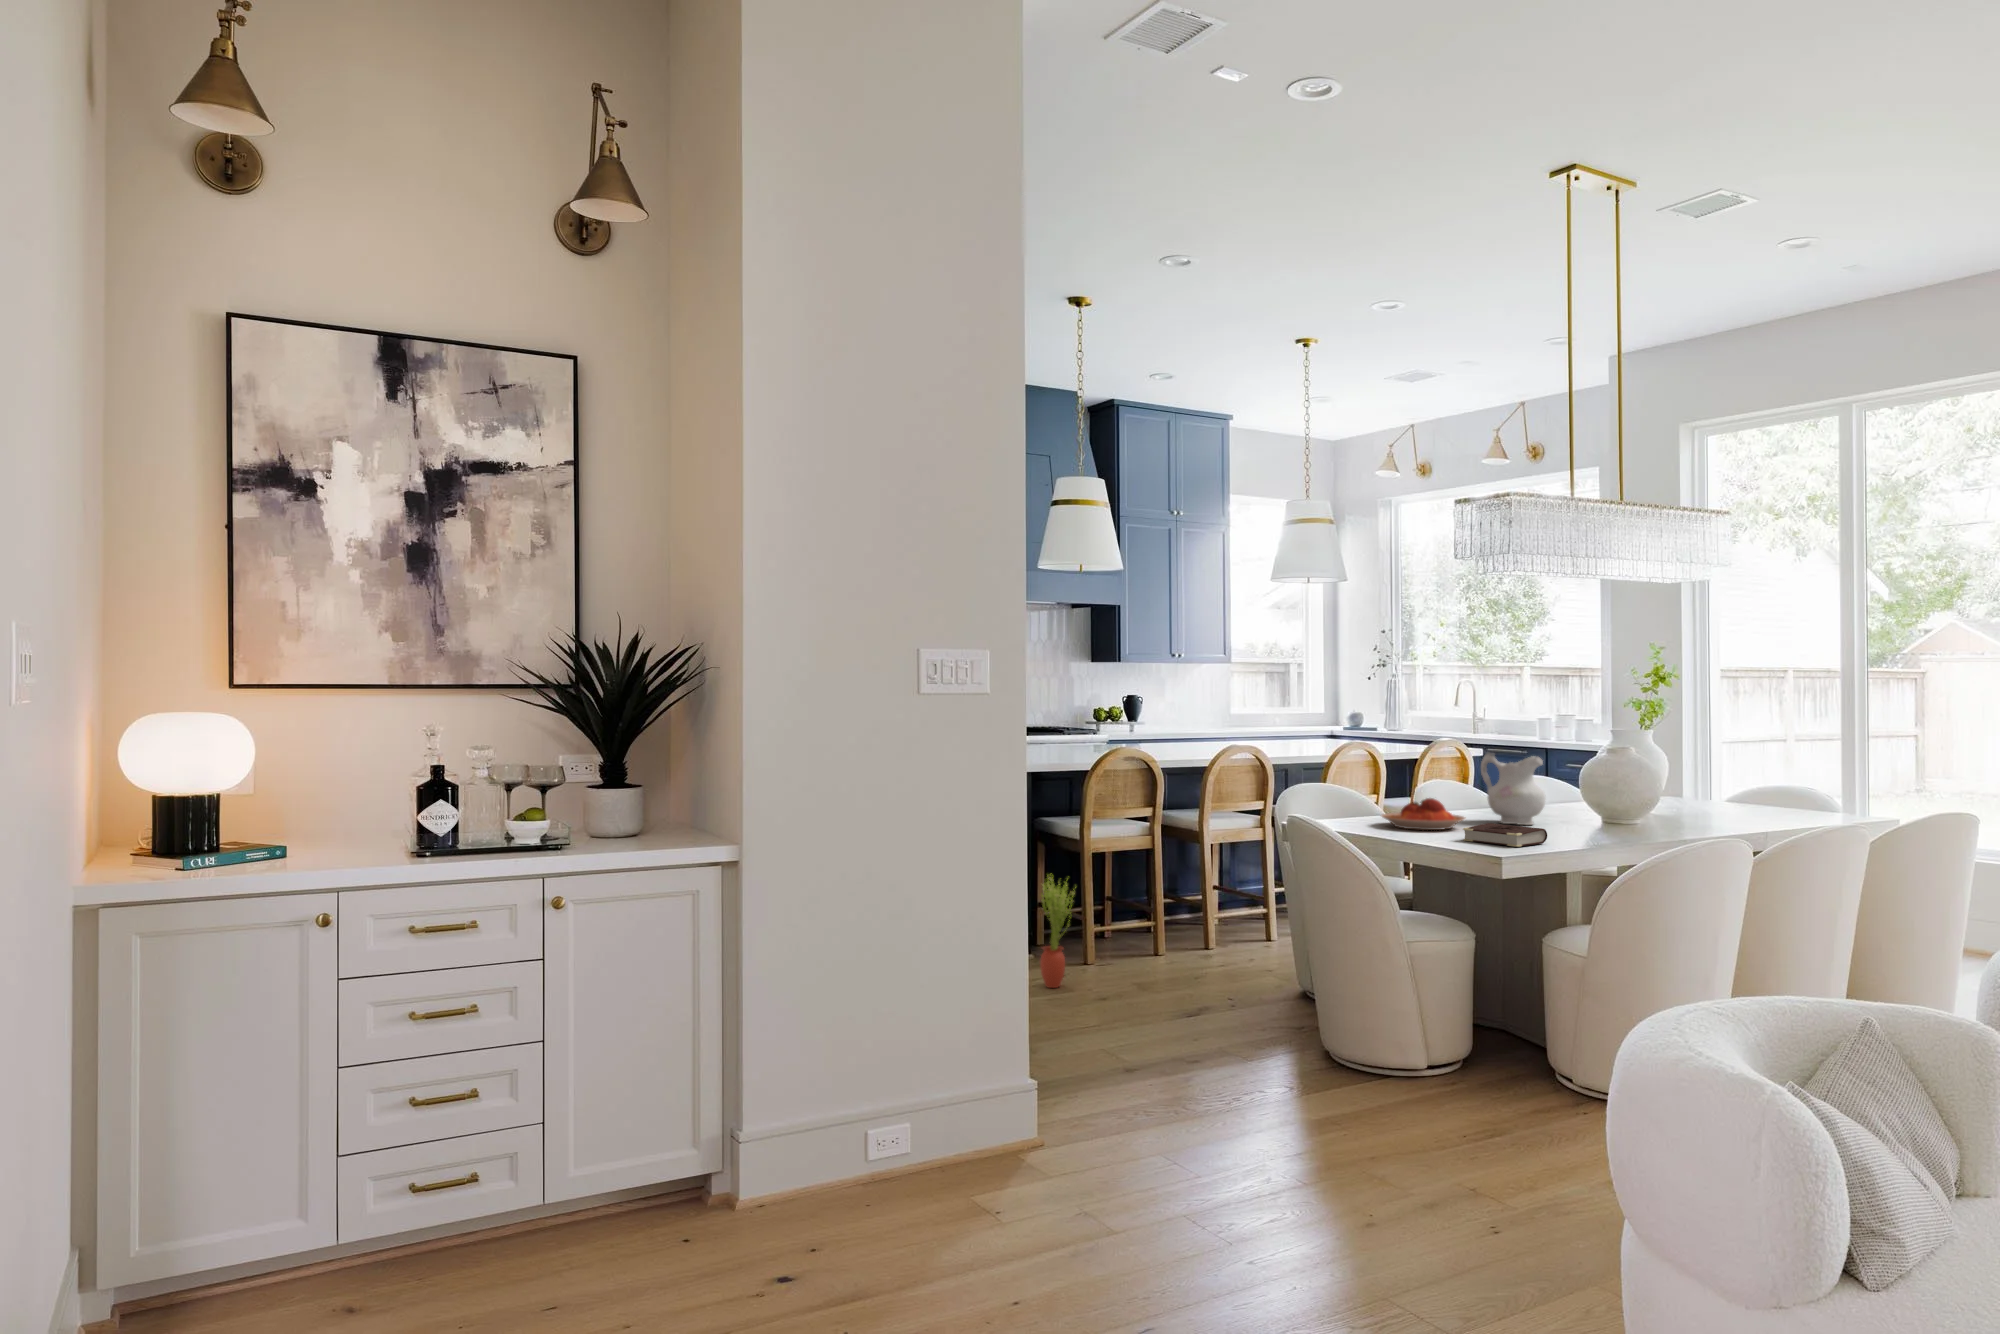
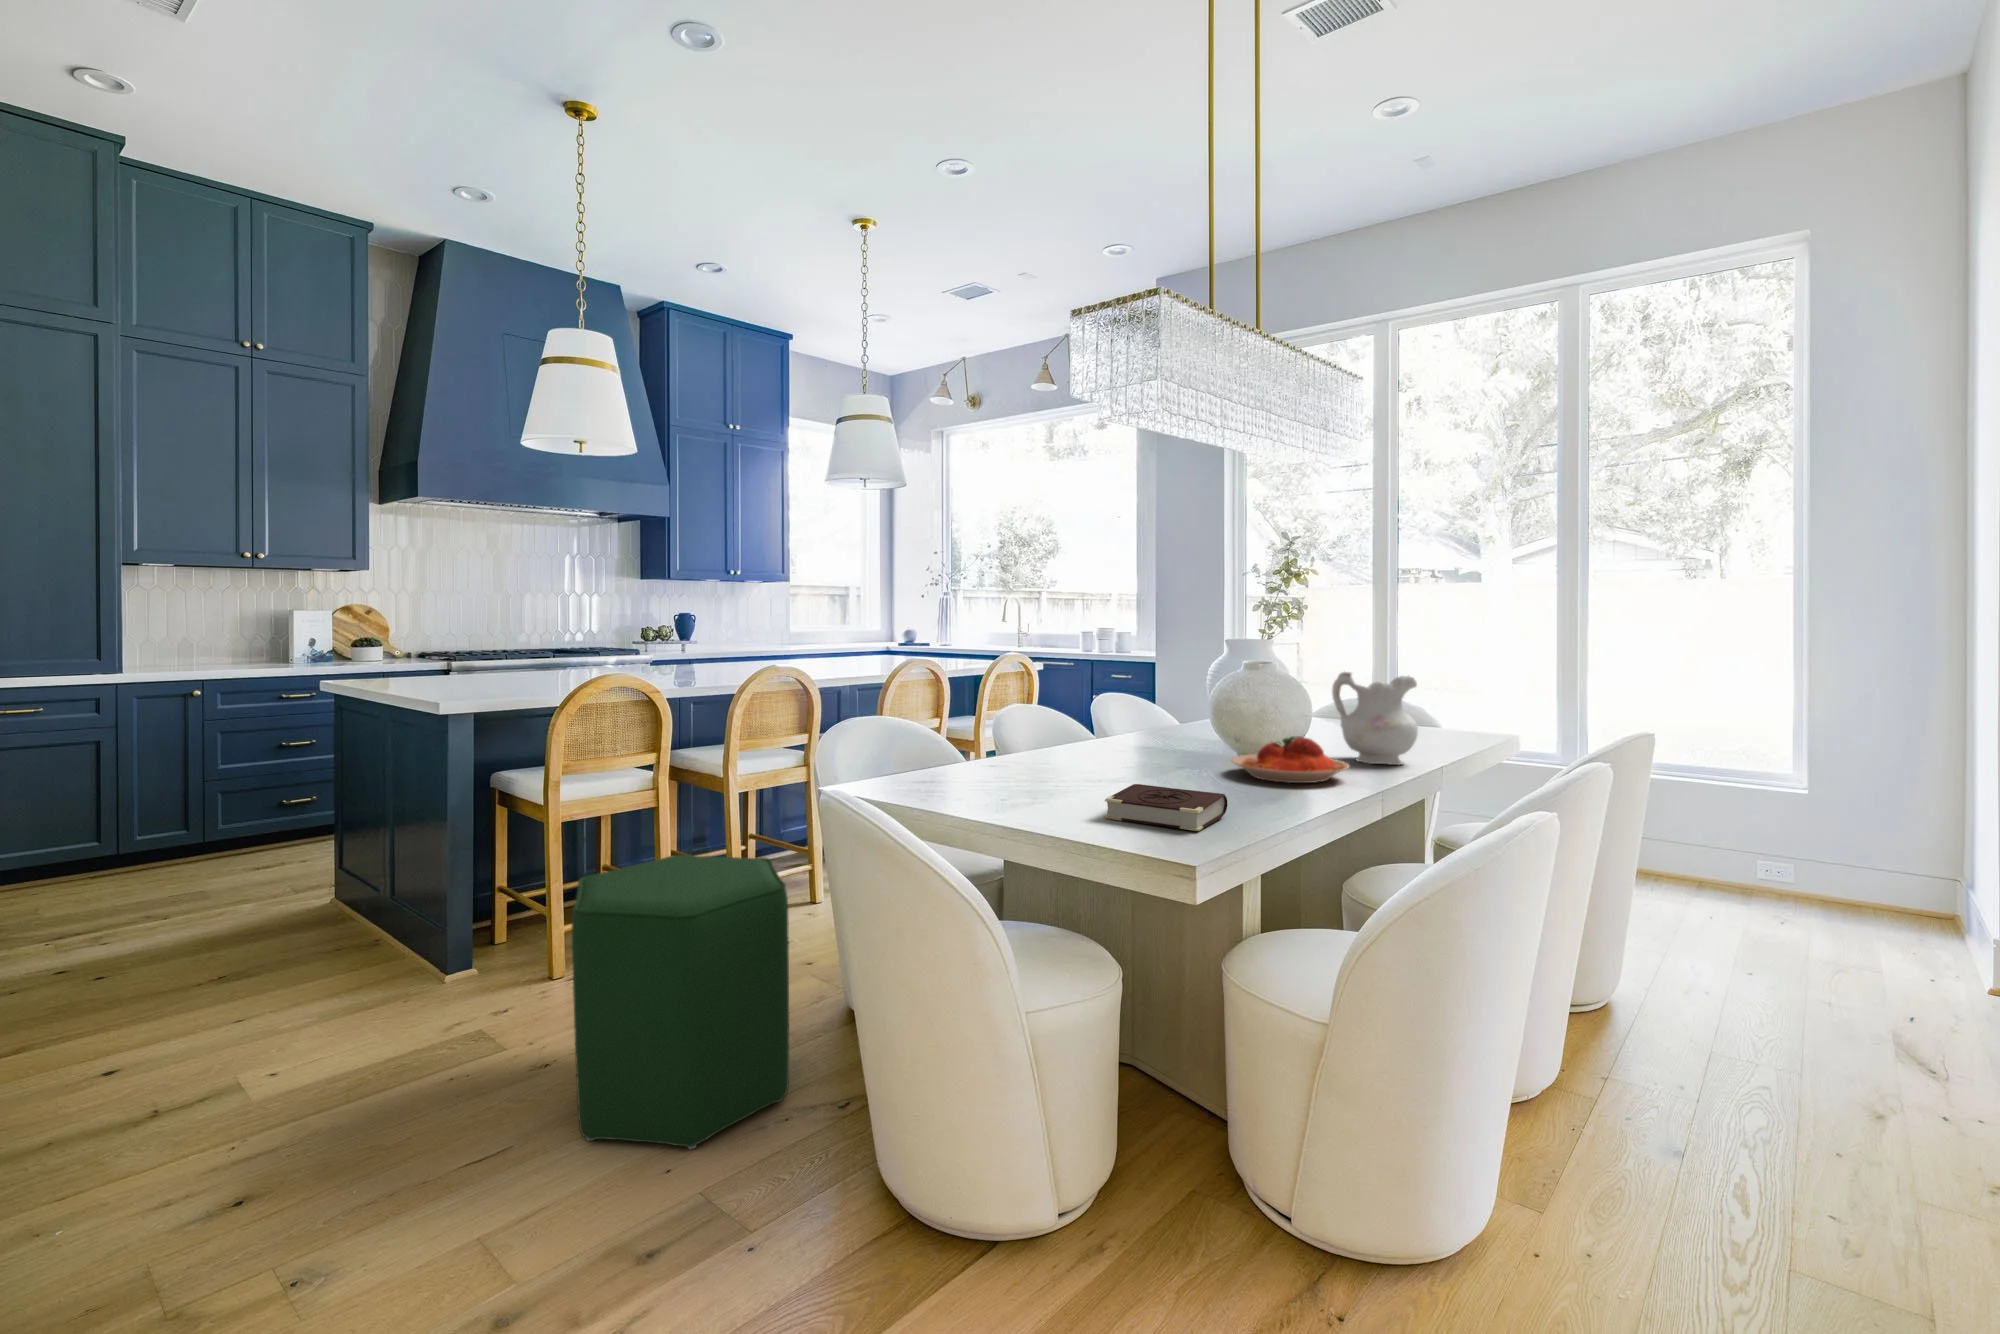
ceramic pitcher: present [1481,753,1546,825] -> present [1332,672,1418,765]
plate: present [1381,798,1465,830] -> present [1231,736,1349,783]
ottoman: none [1130,868,1261,1032] -> present [572,855,789,1149]
potted plant: present [1040,875,1074,988] -> none [438,874,507,1054]

